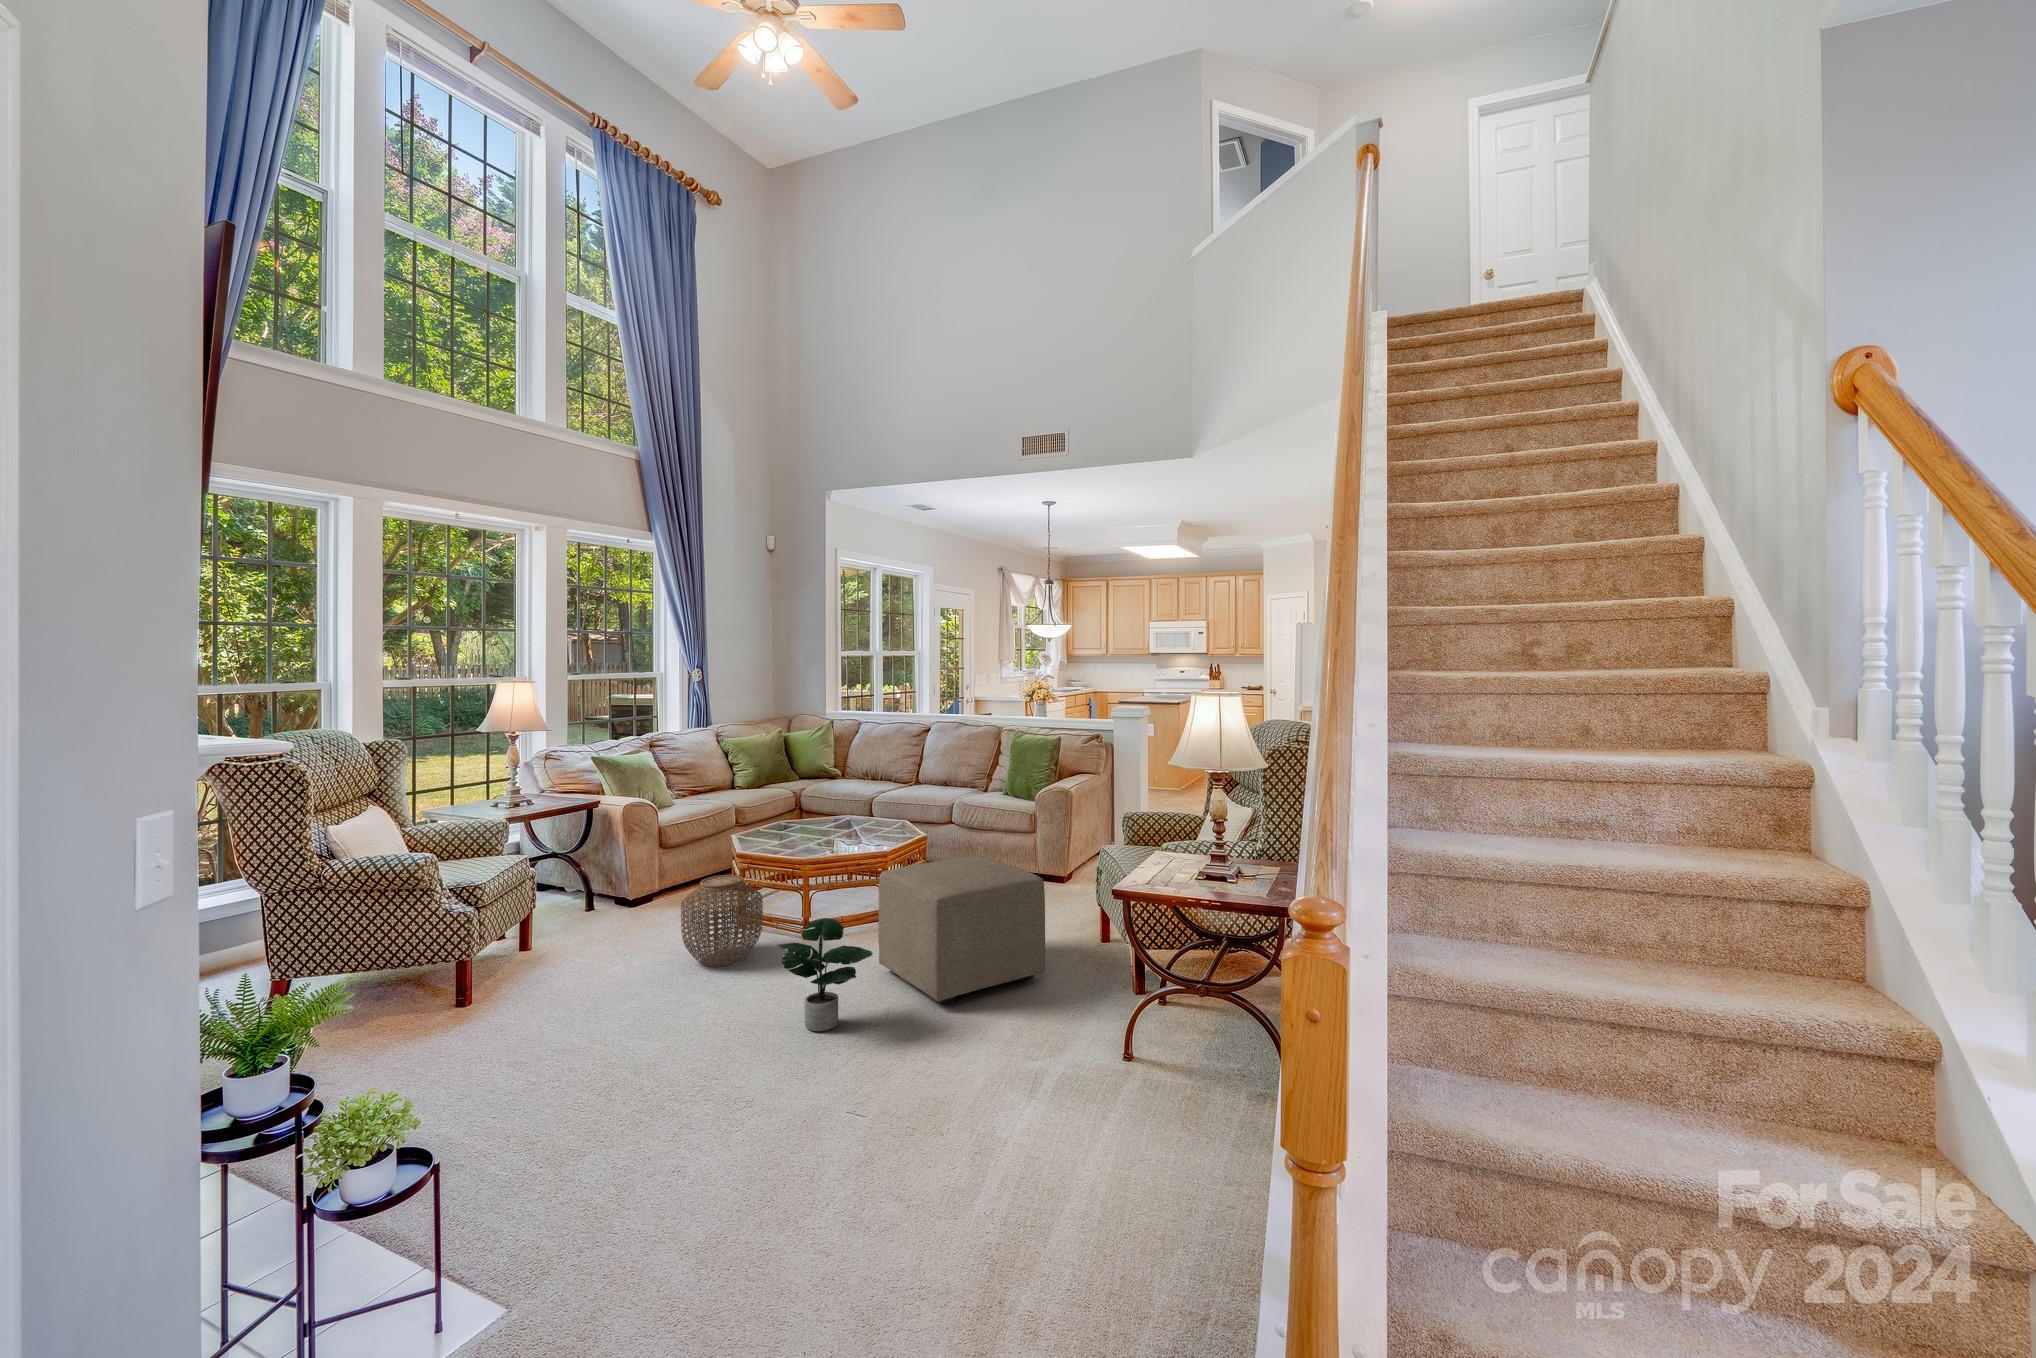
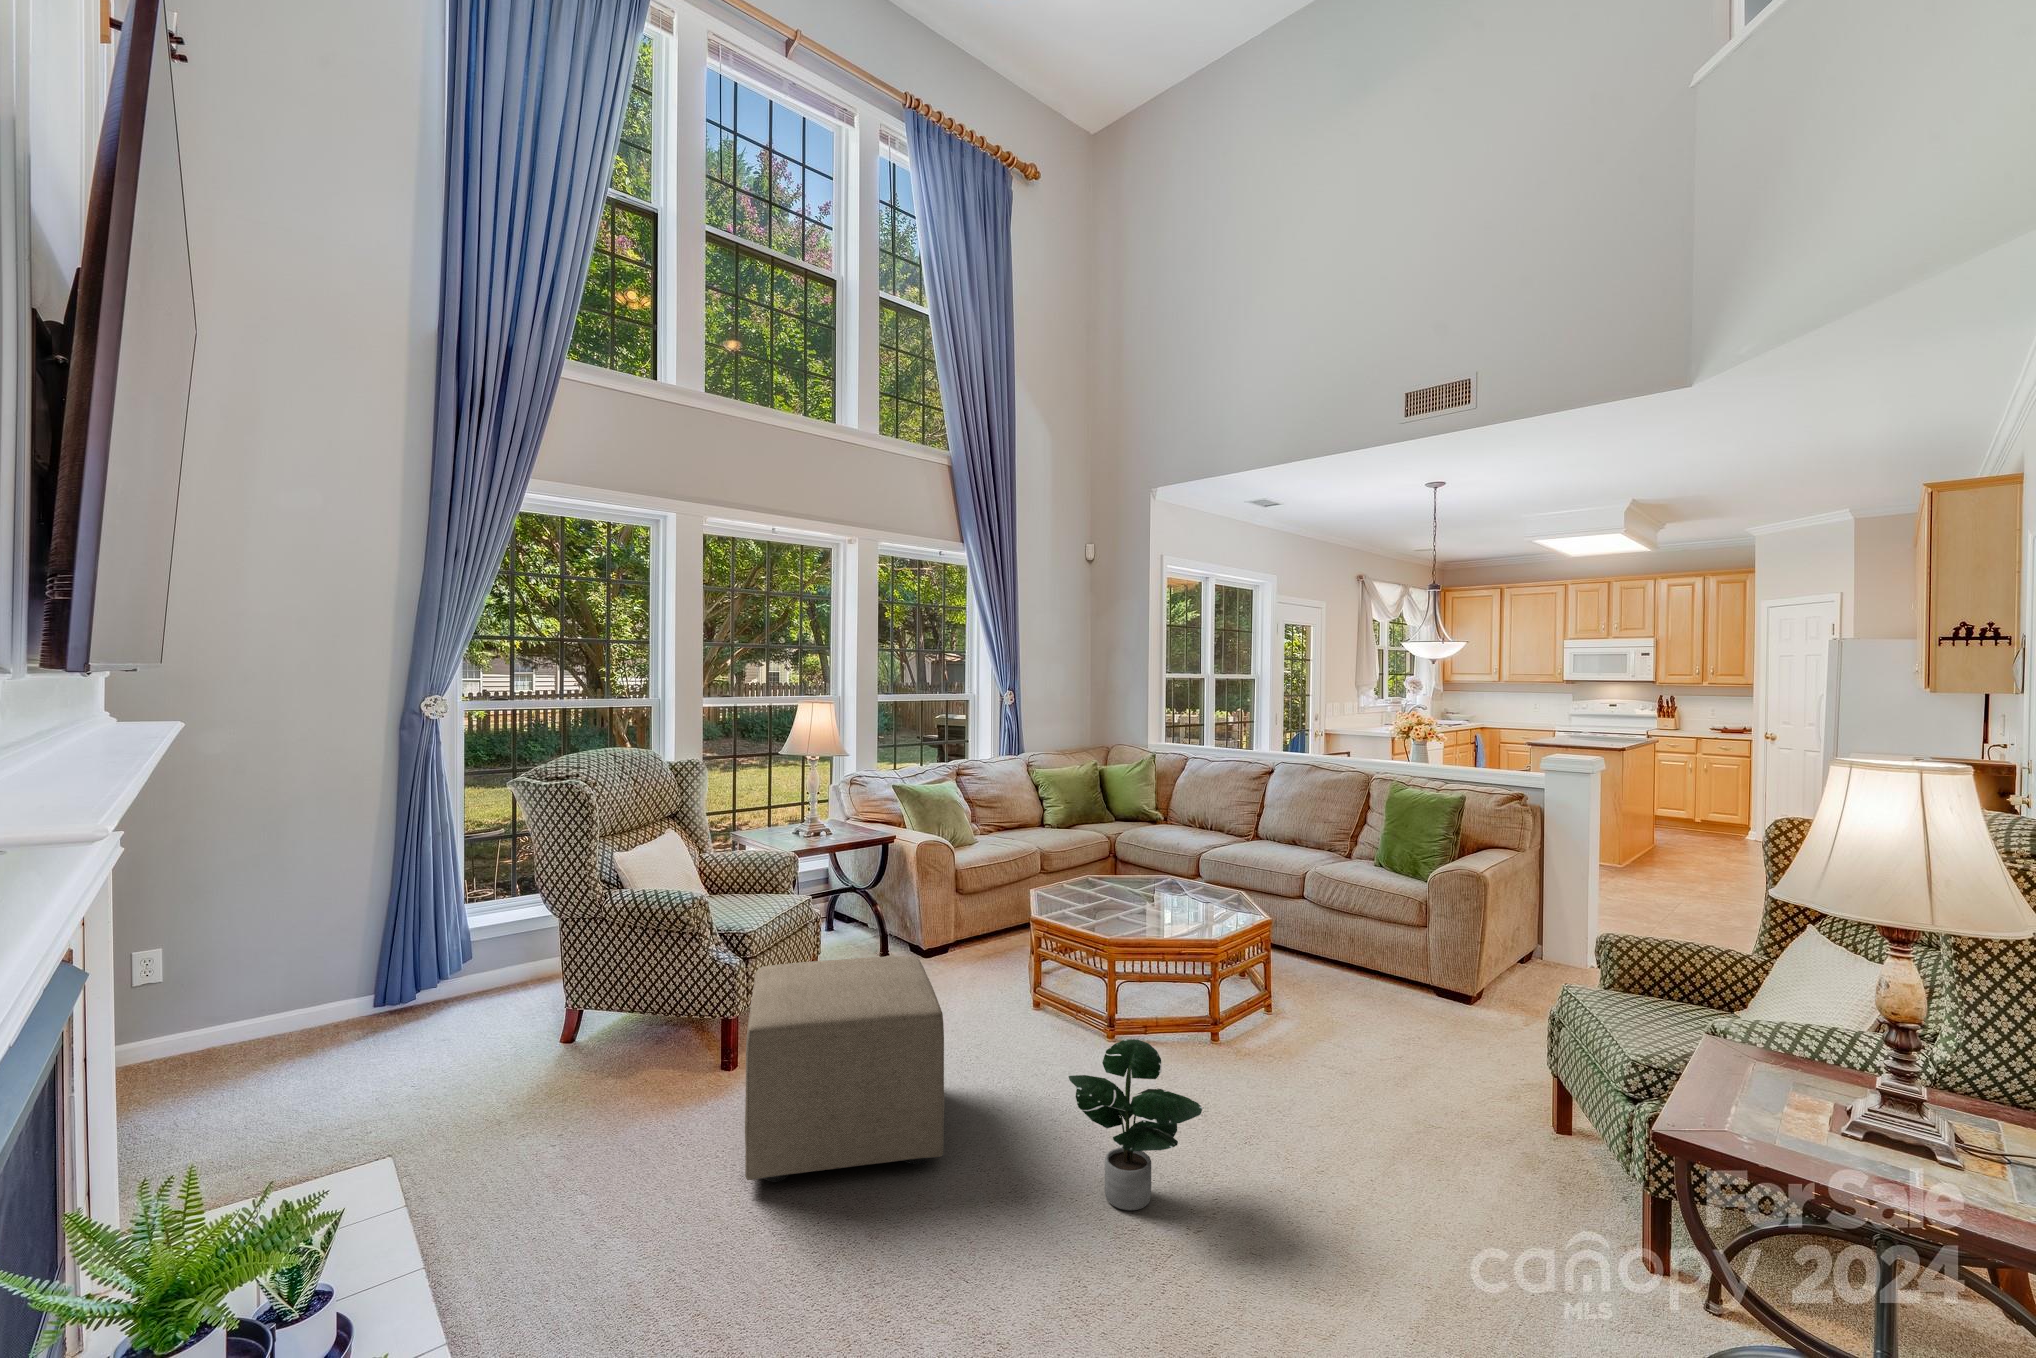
ottoman: present [878,856,1045,1003] -> present [745,956,944,1182]
woven basket: present [681,875,763,966] -> none [963,948,1060,1066]

